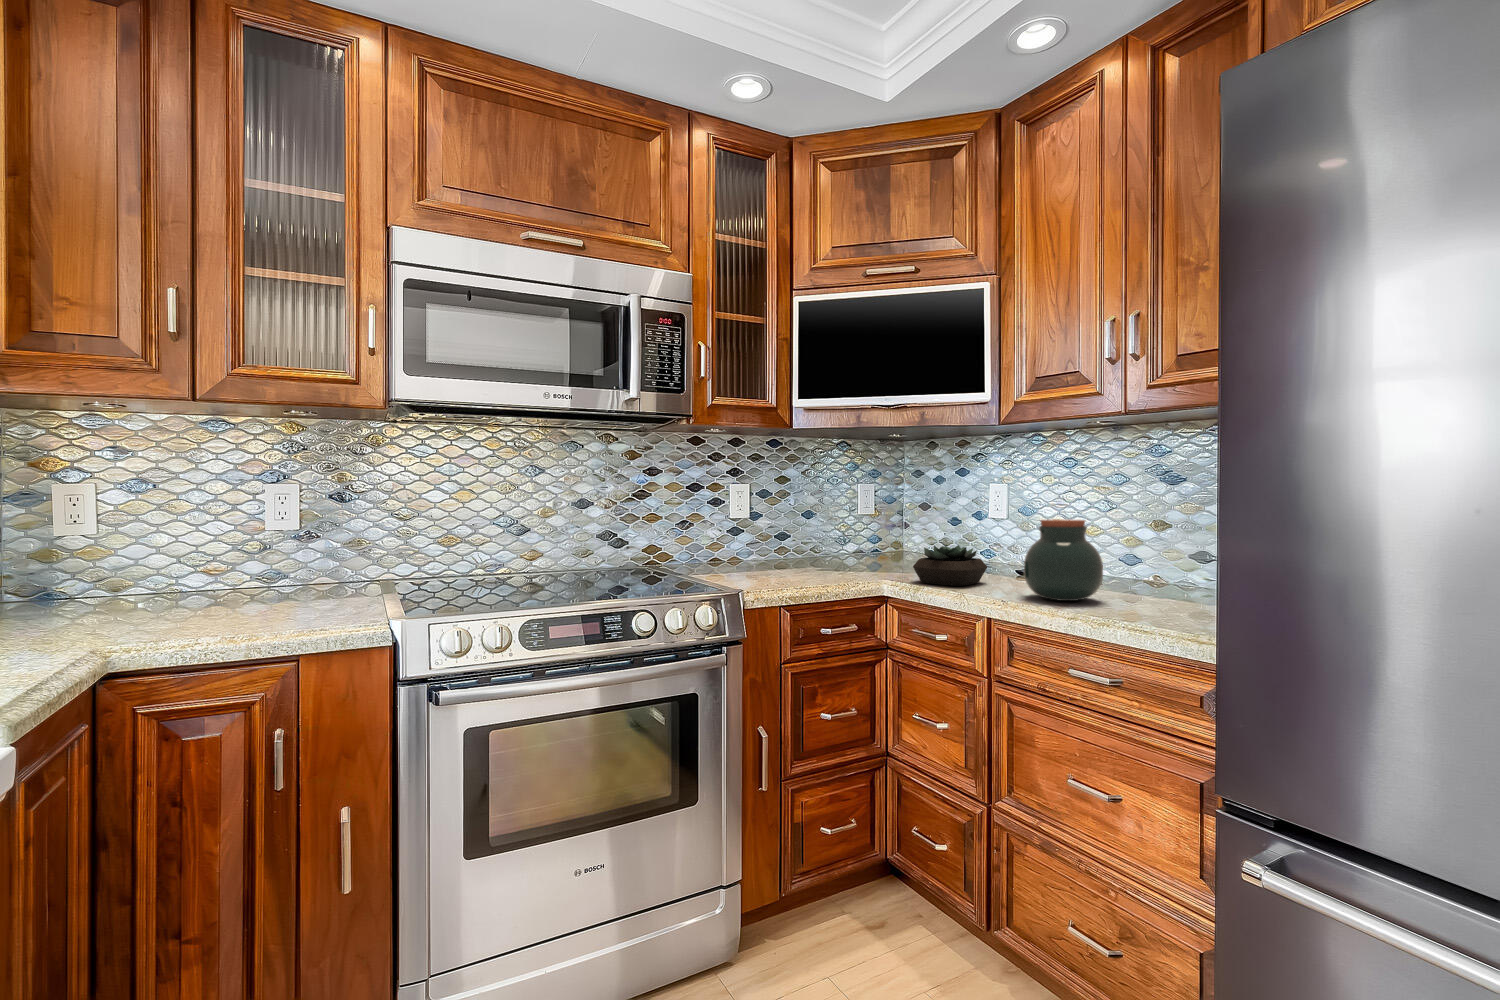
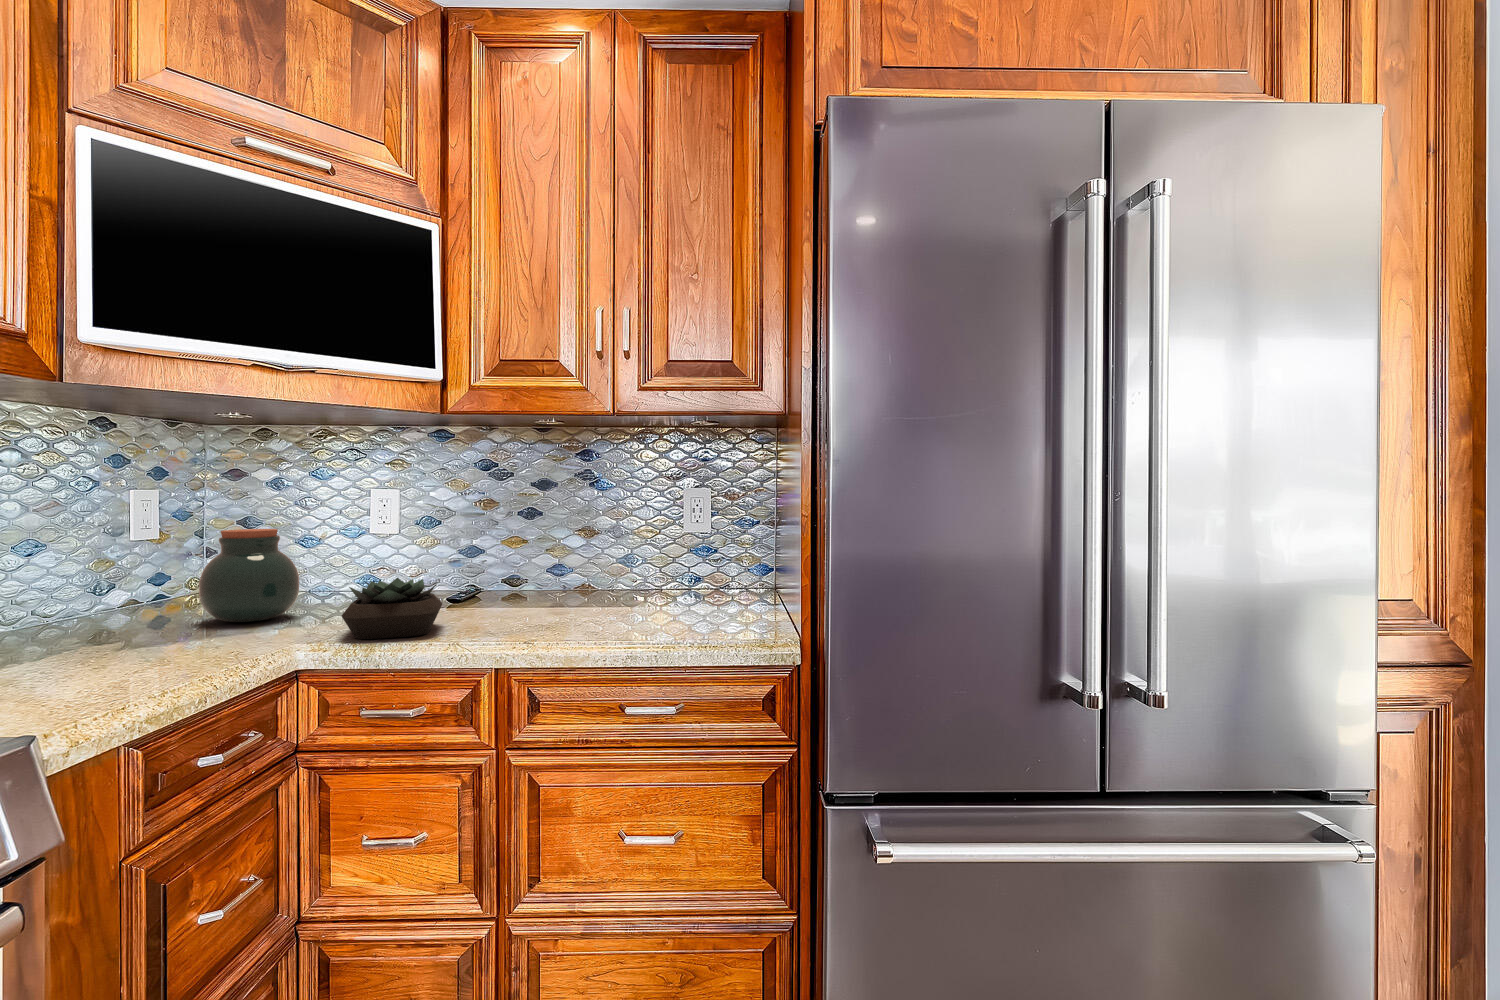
jar: present [1024,519,1103,601] -> present [199,529,299,622]

